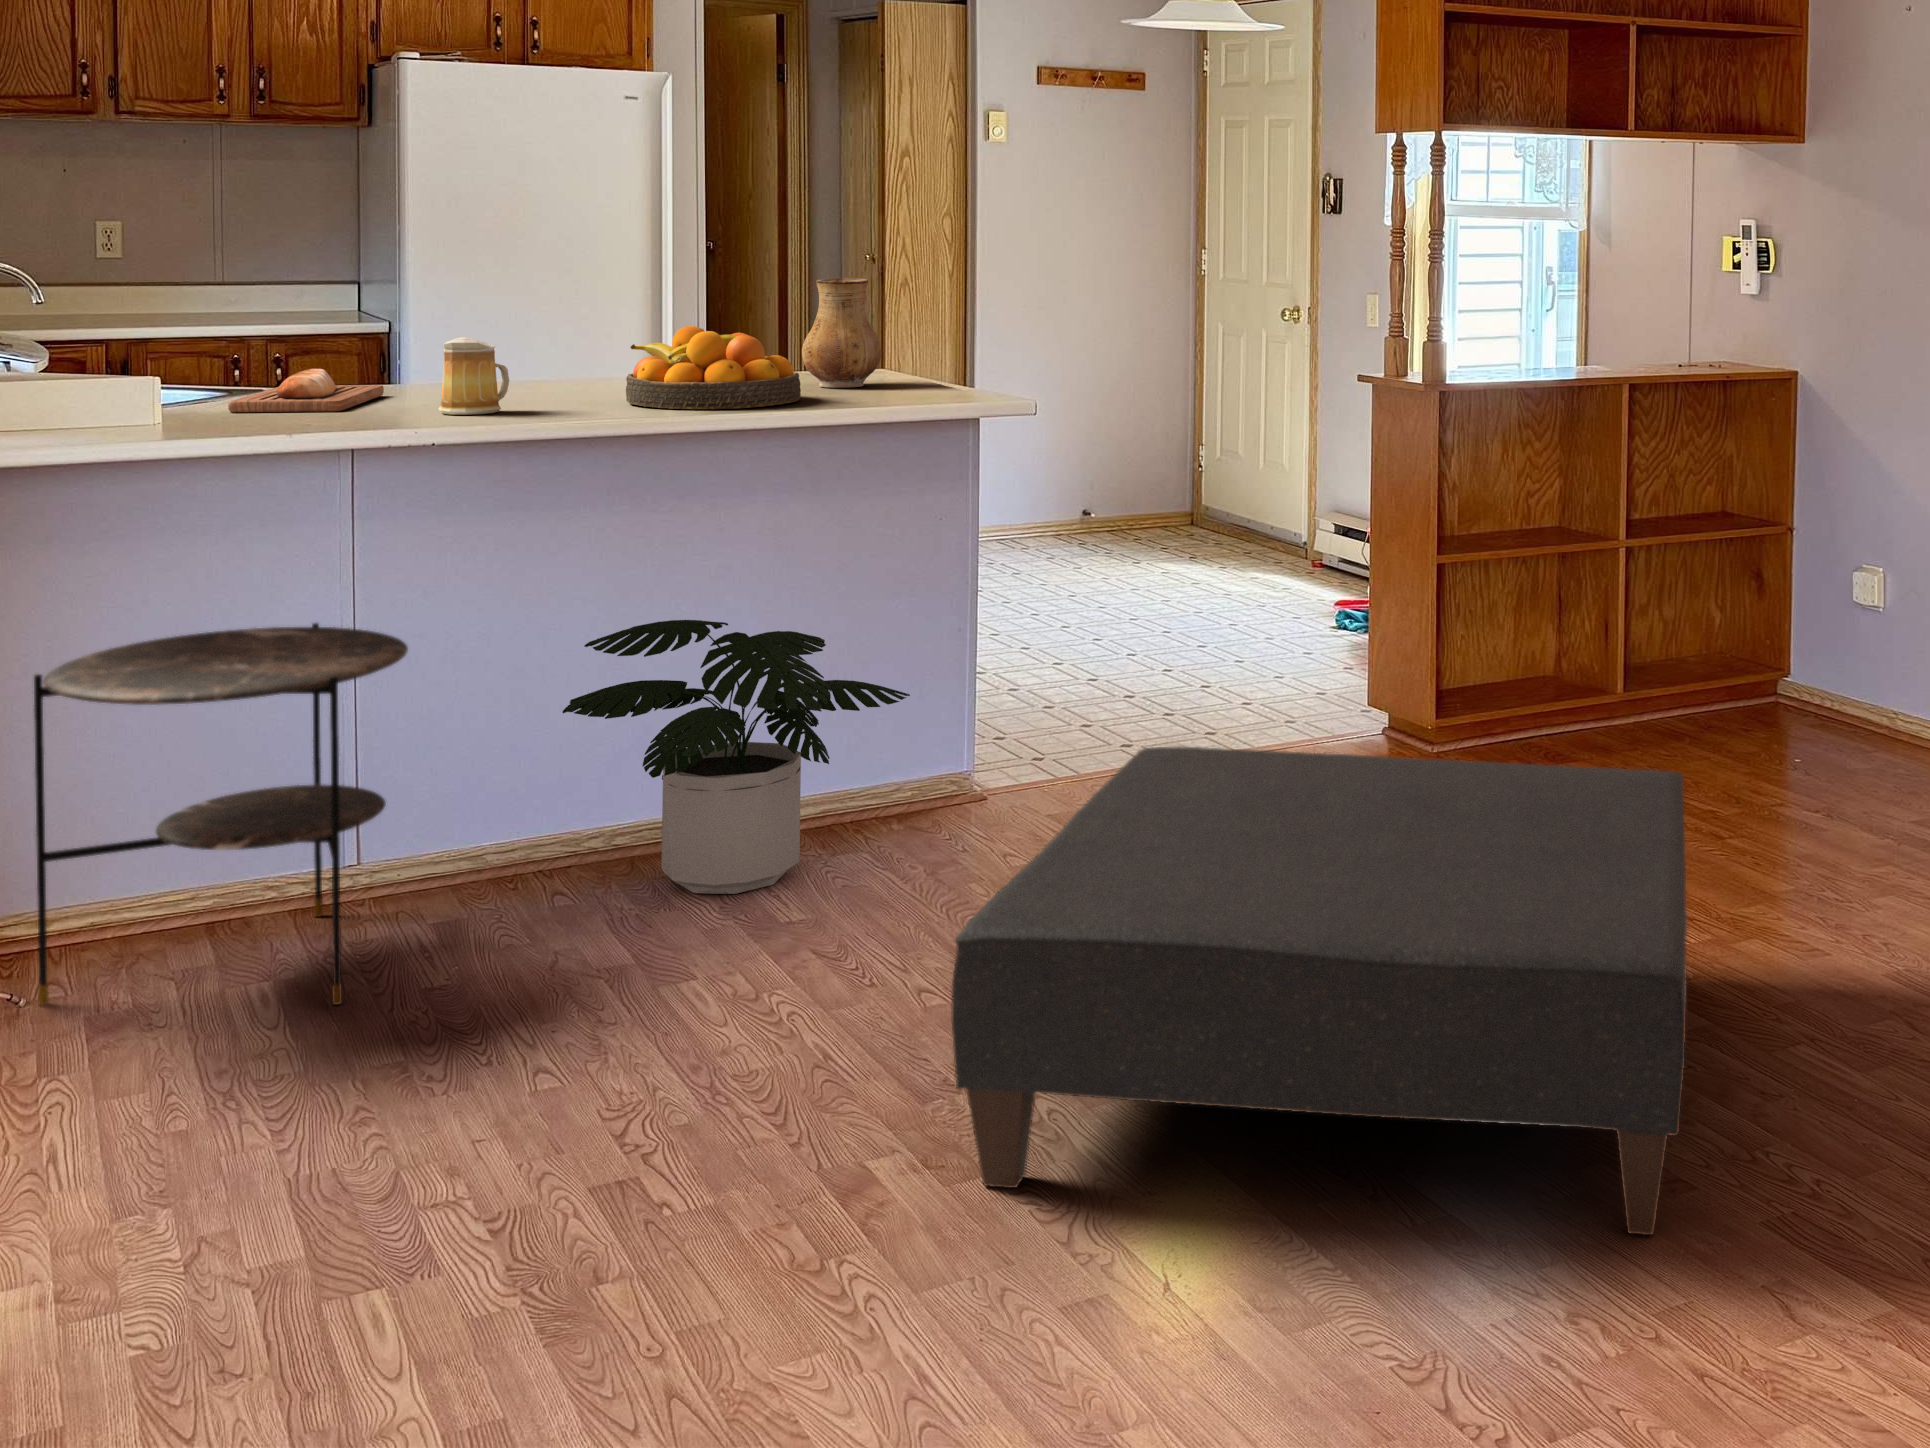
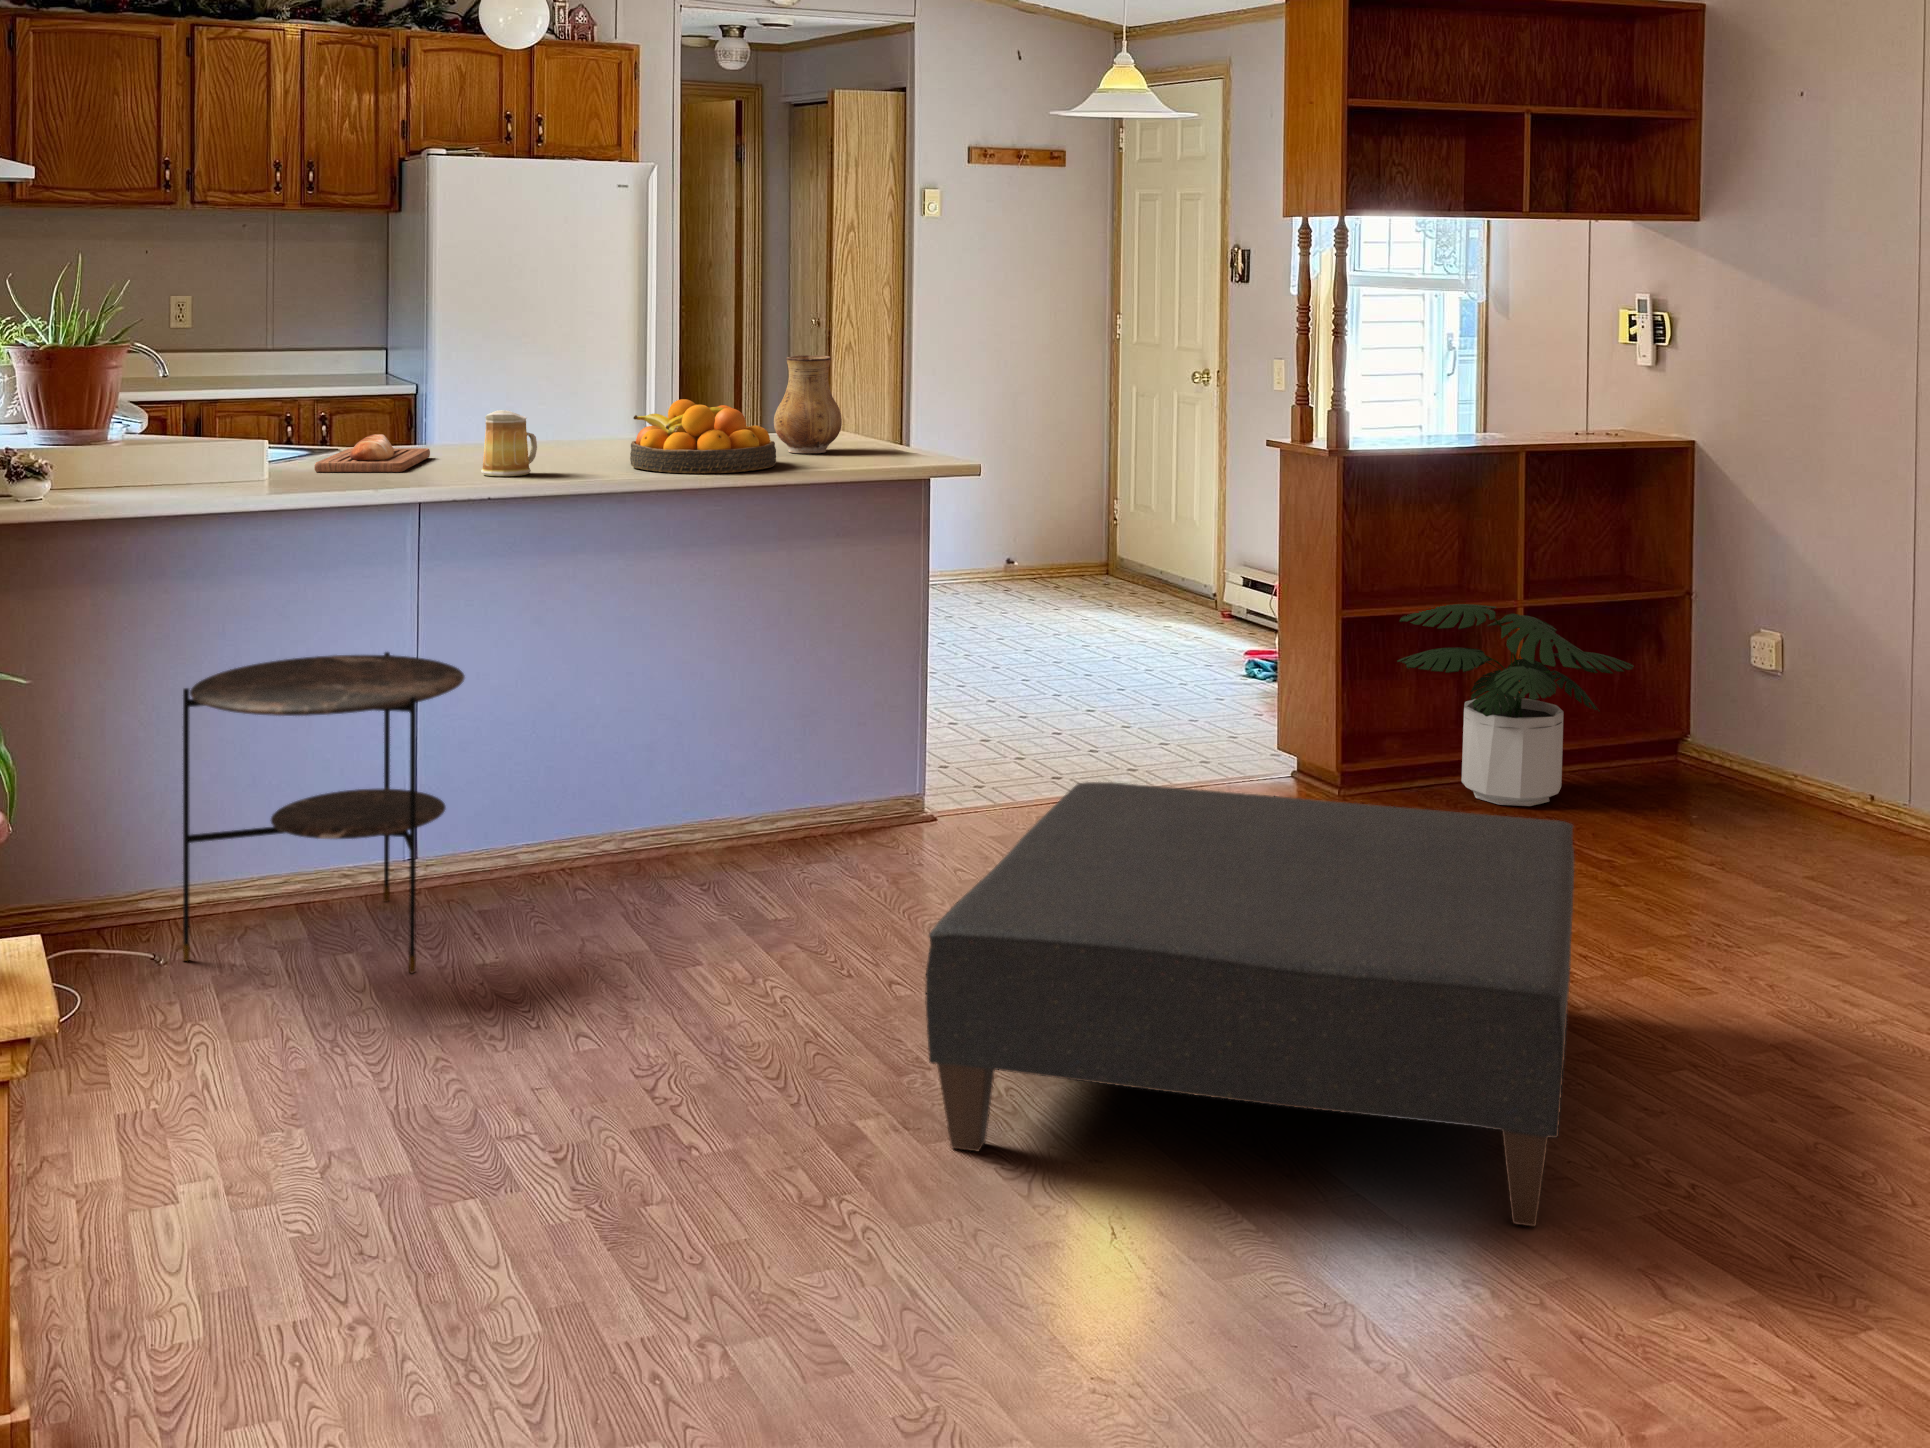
potted plant: present [562,620,910,894] -> present [1397,604,1634,806]

